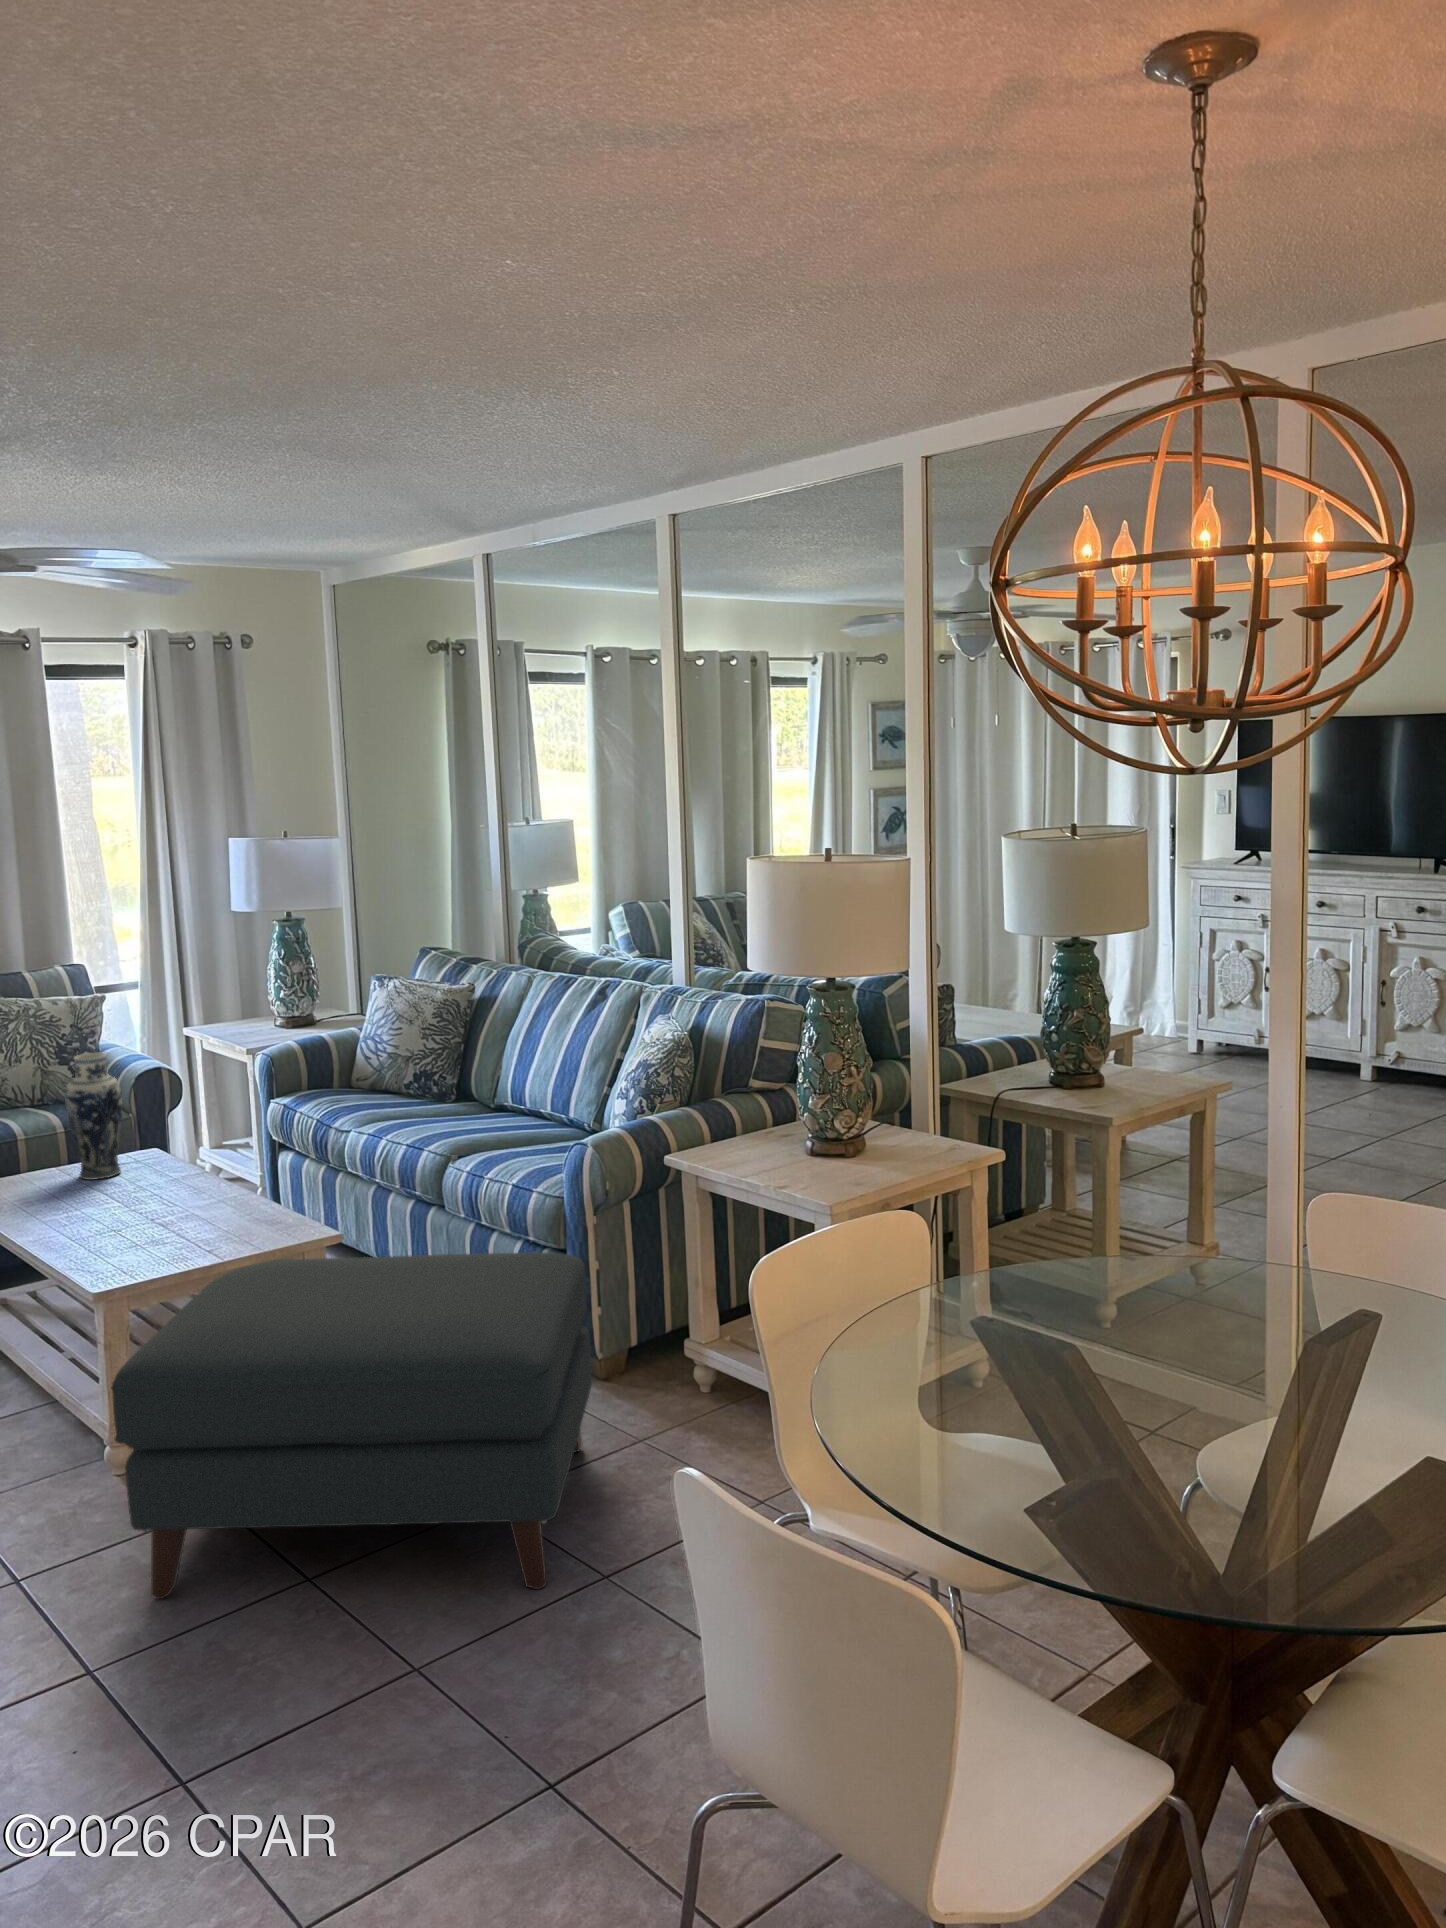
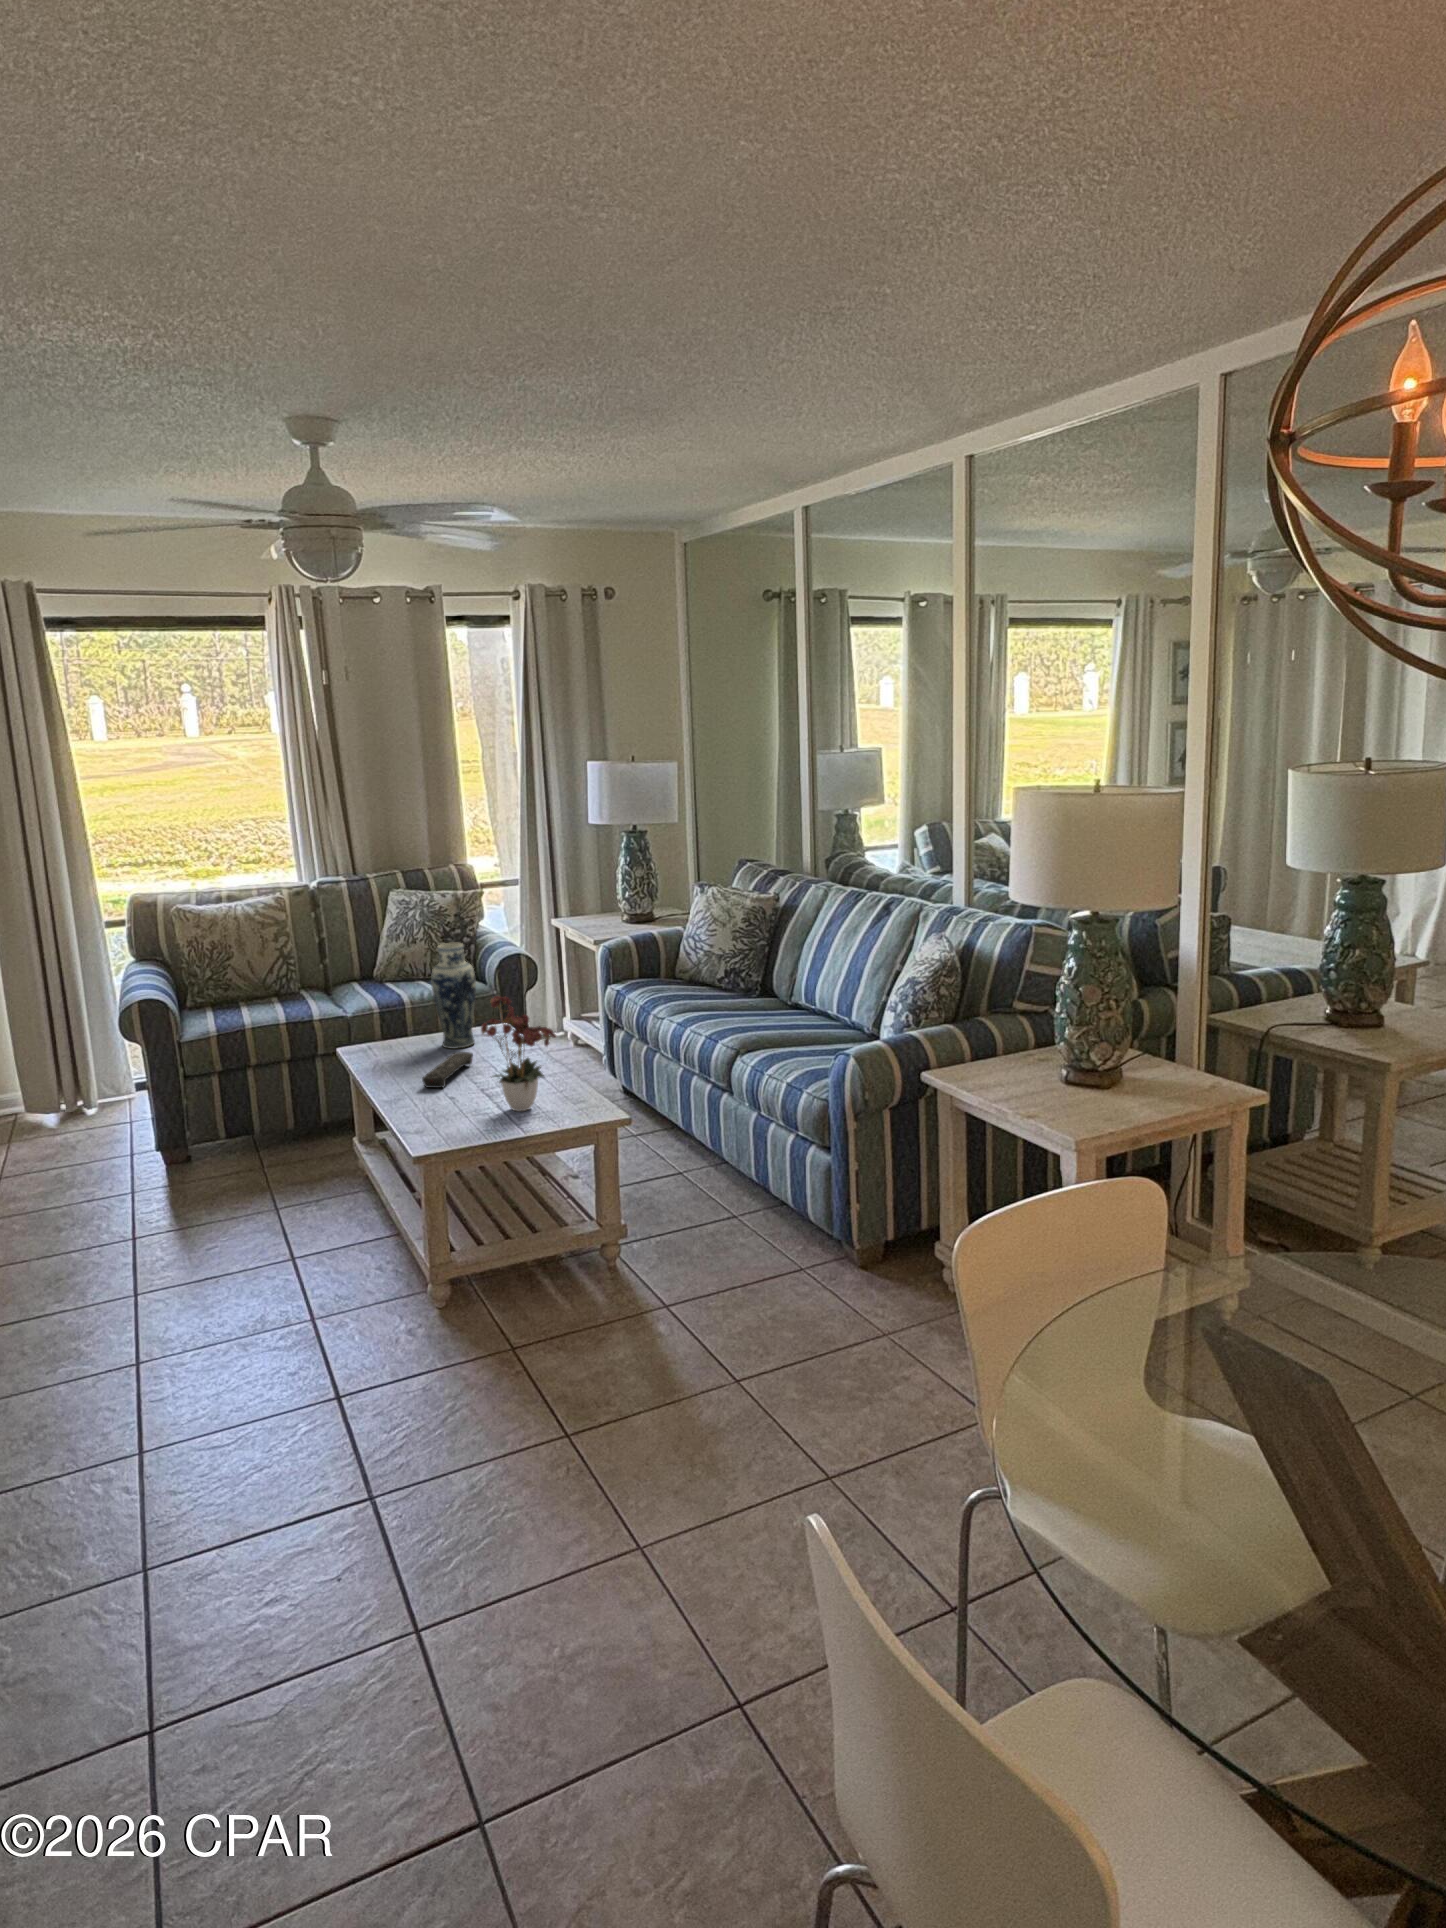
flower arrangement: none [148,1099,253,1240] -> present [481,996,556,1111]
remote control: none [70,1181,127,1224] -> present [422,1052,473,1088]
ottoman: present [111,1252,592,1599] -> none [405,1138,840,1472]

